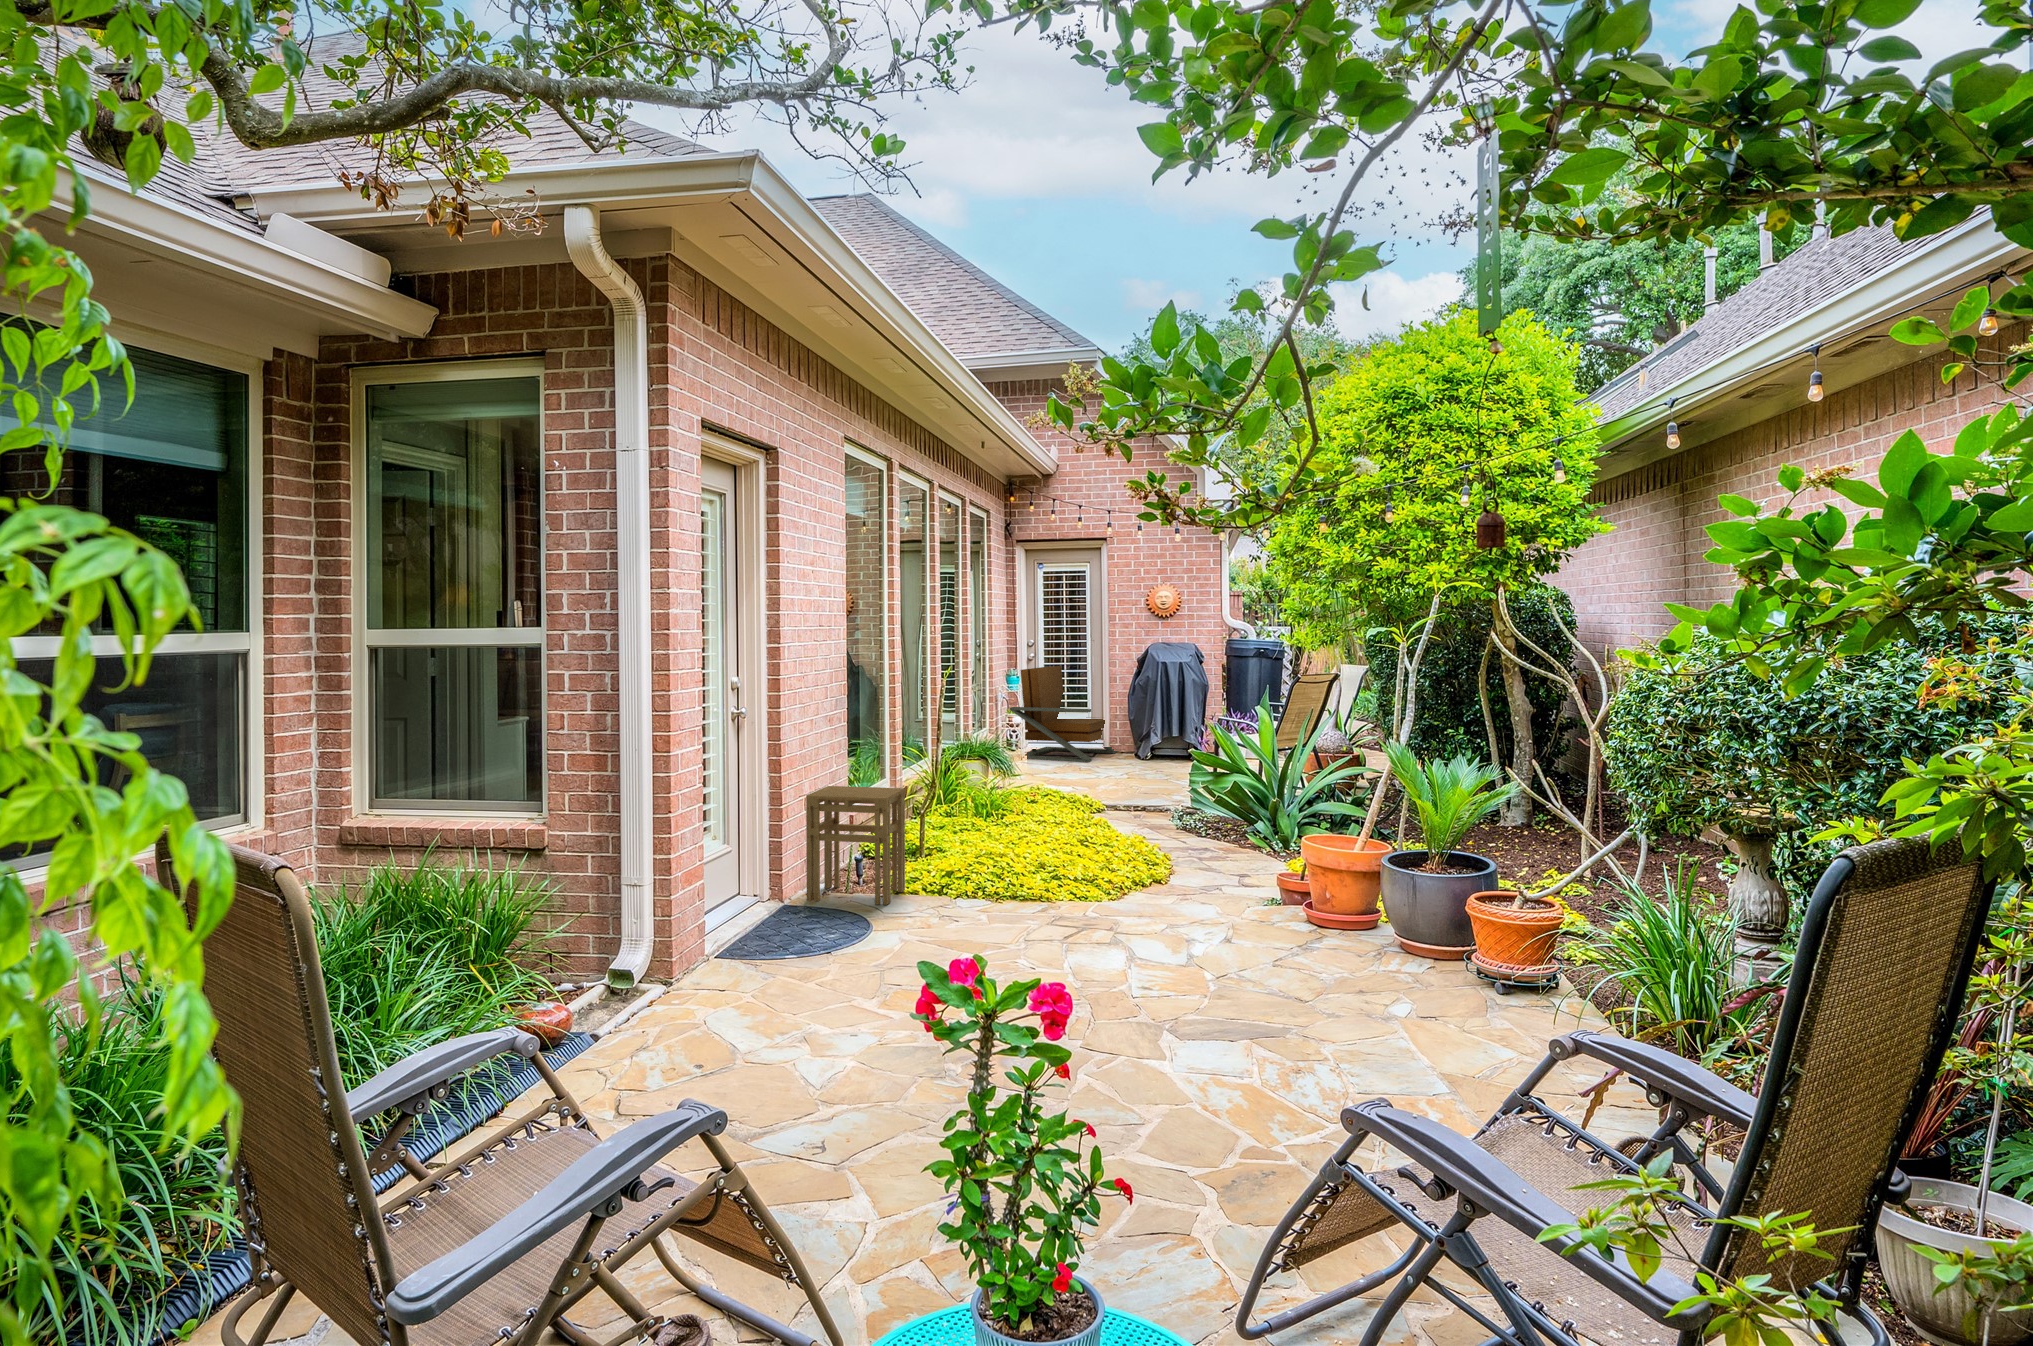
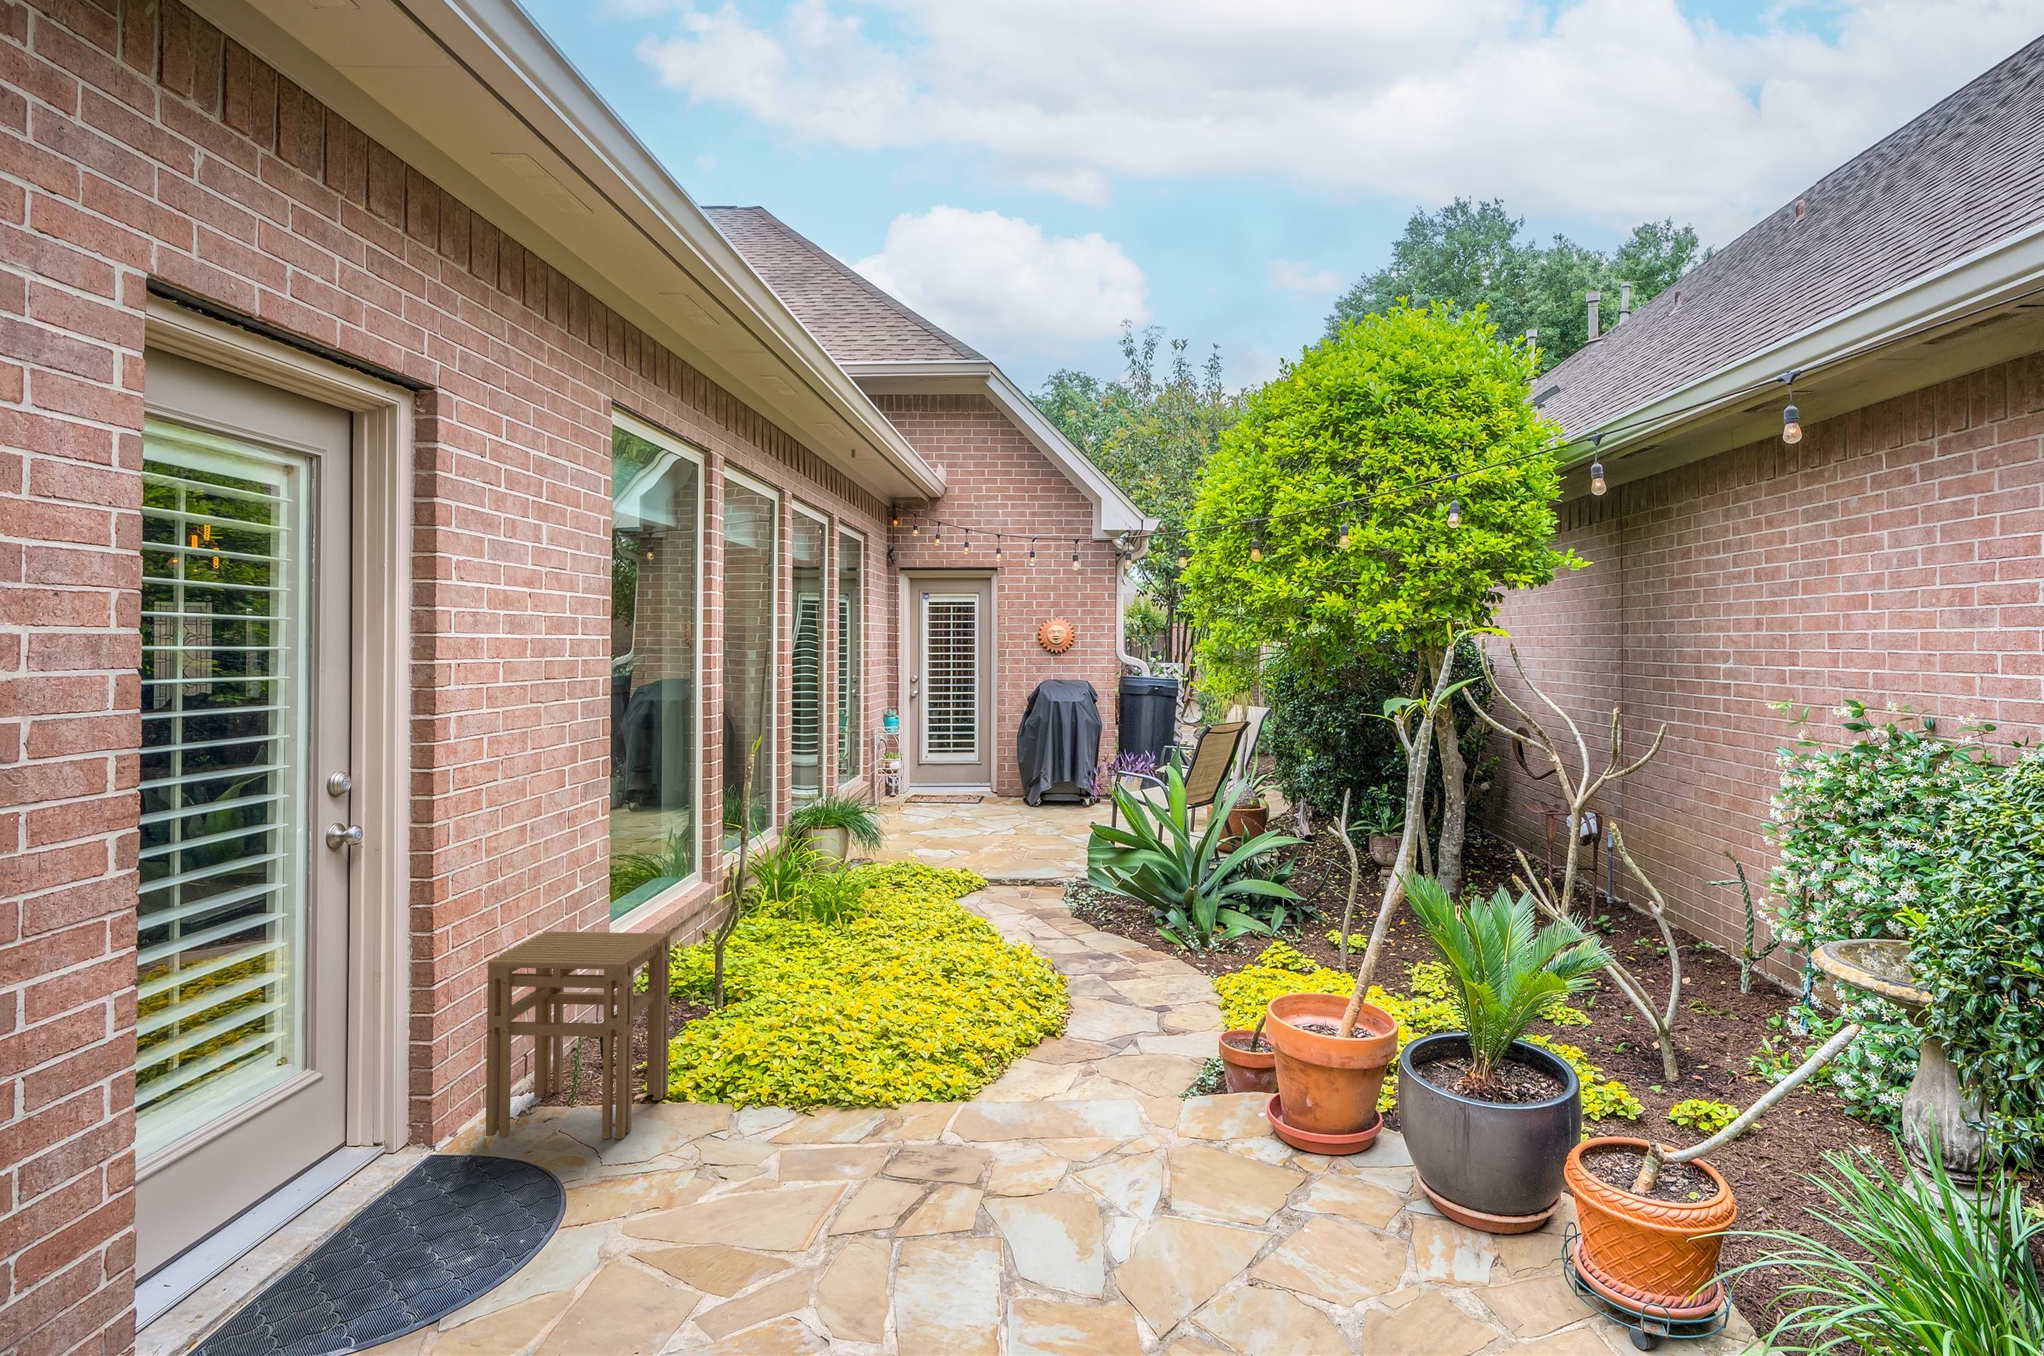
lounge chair: present [1010,666,1117,762] -> none [887,704,1007,815]

